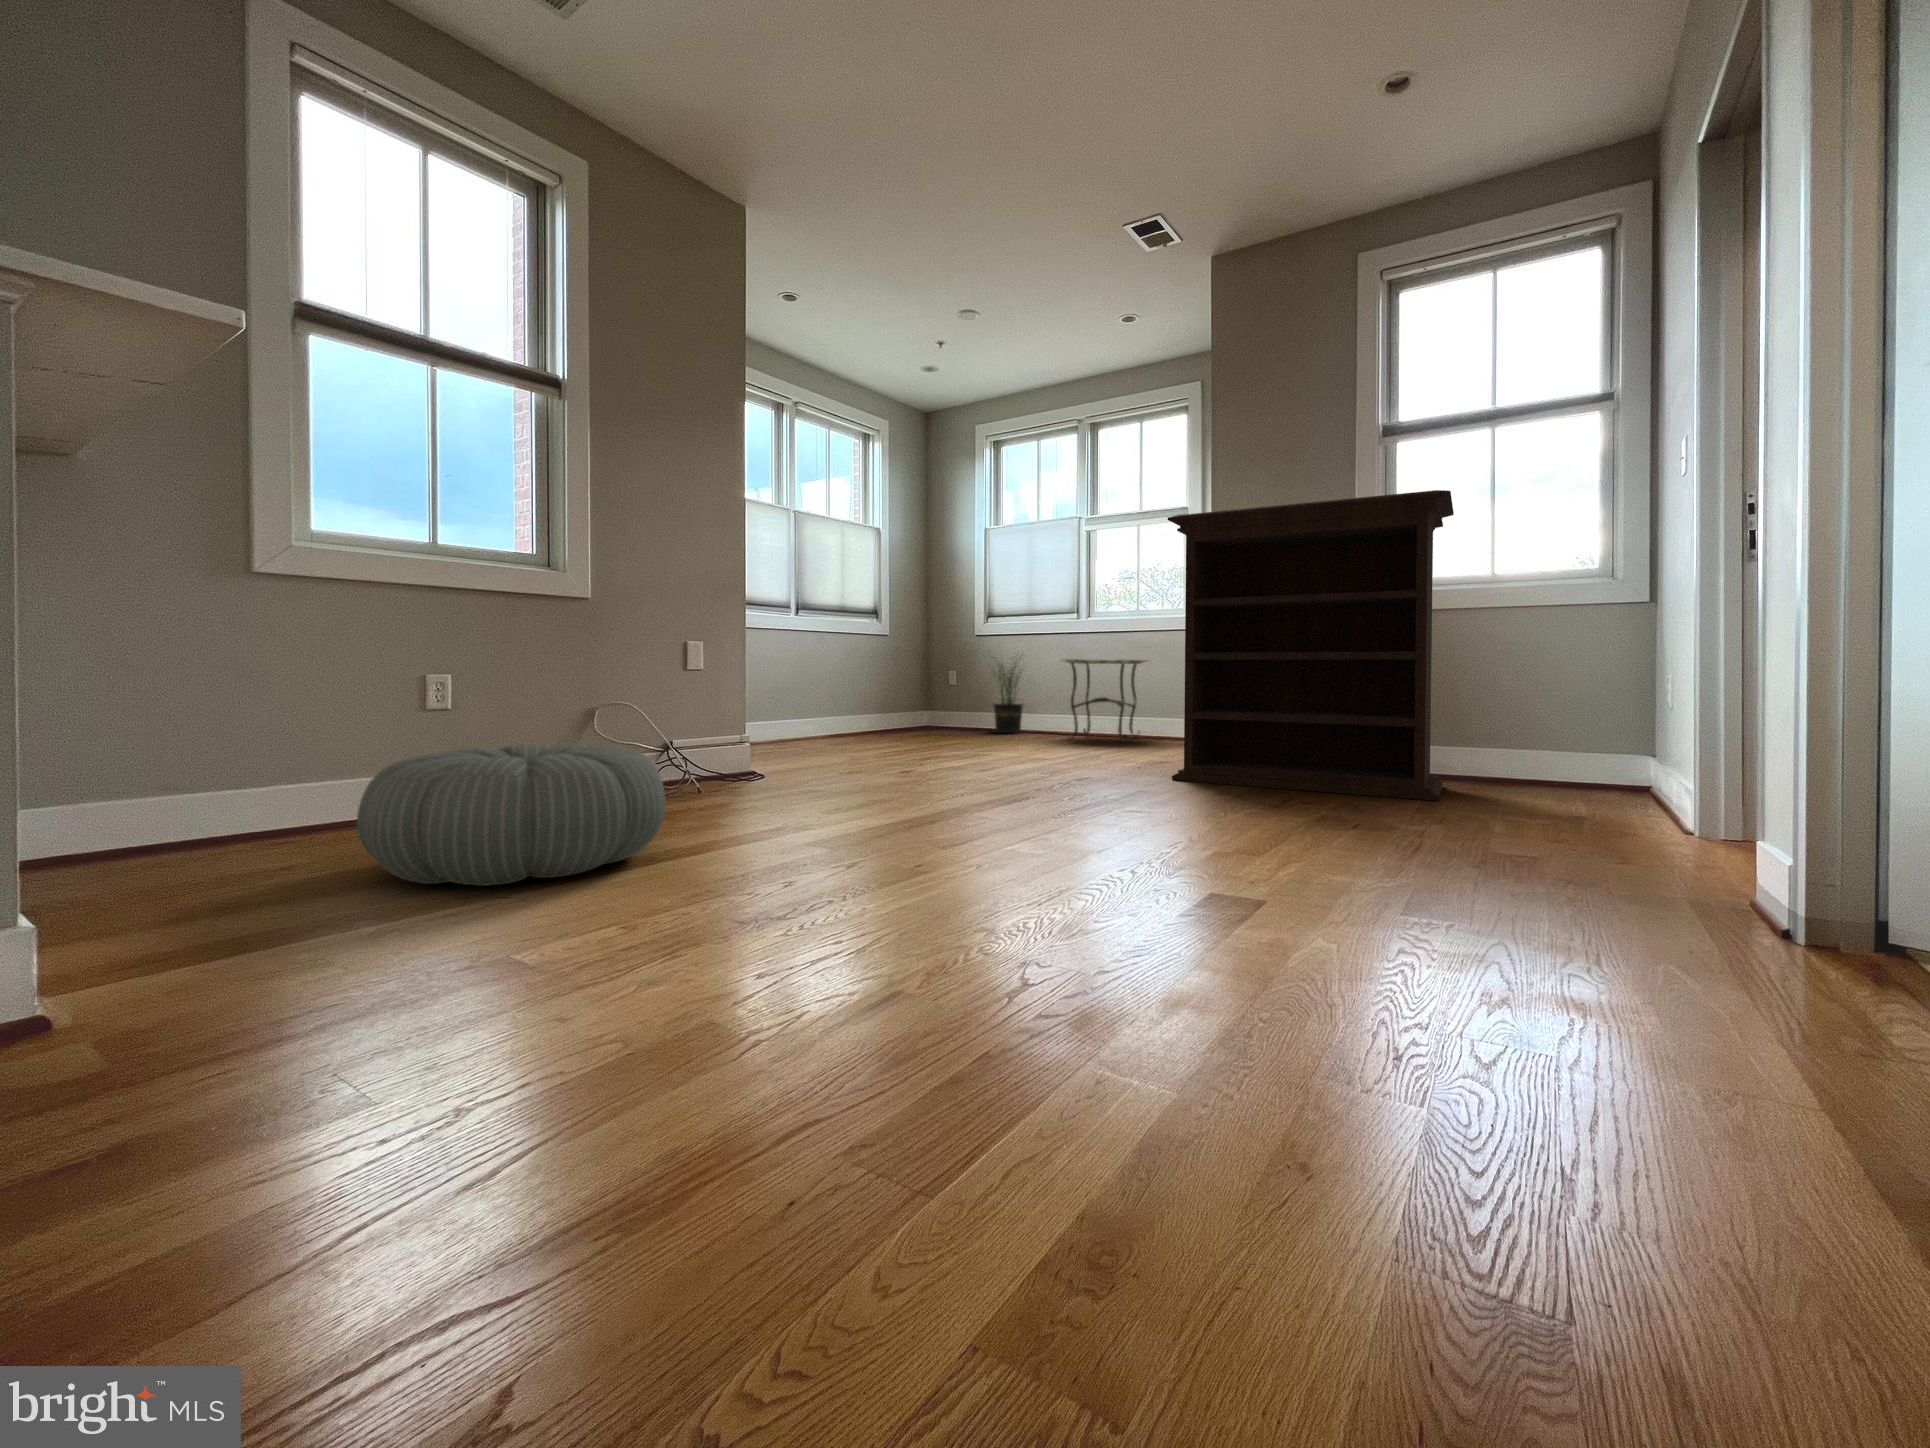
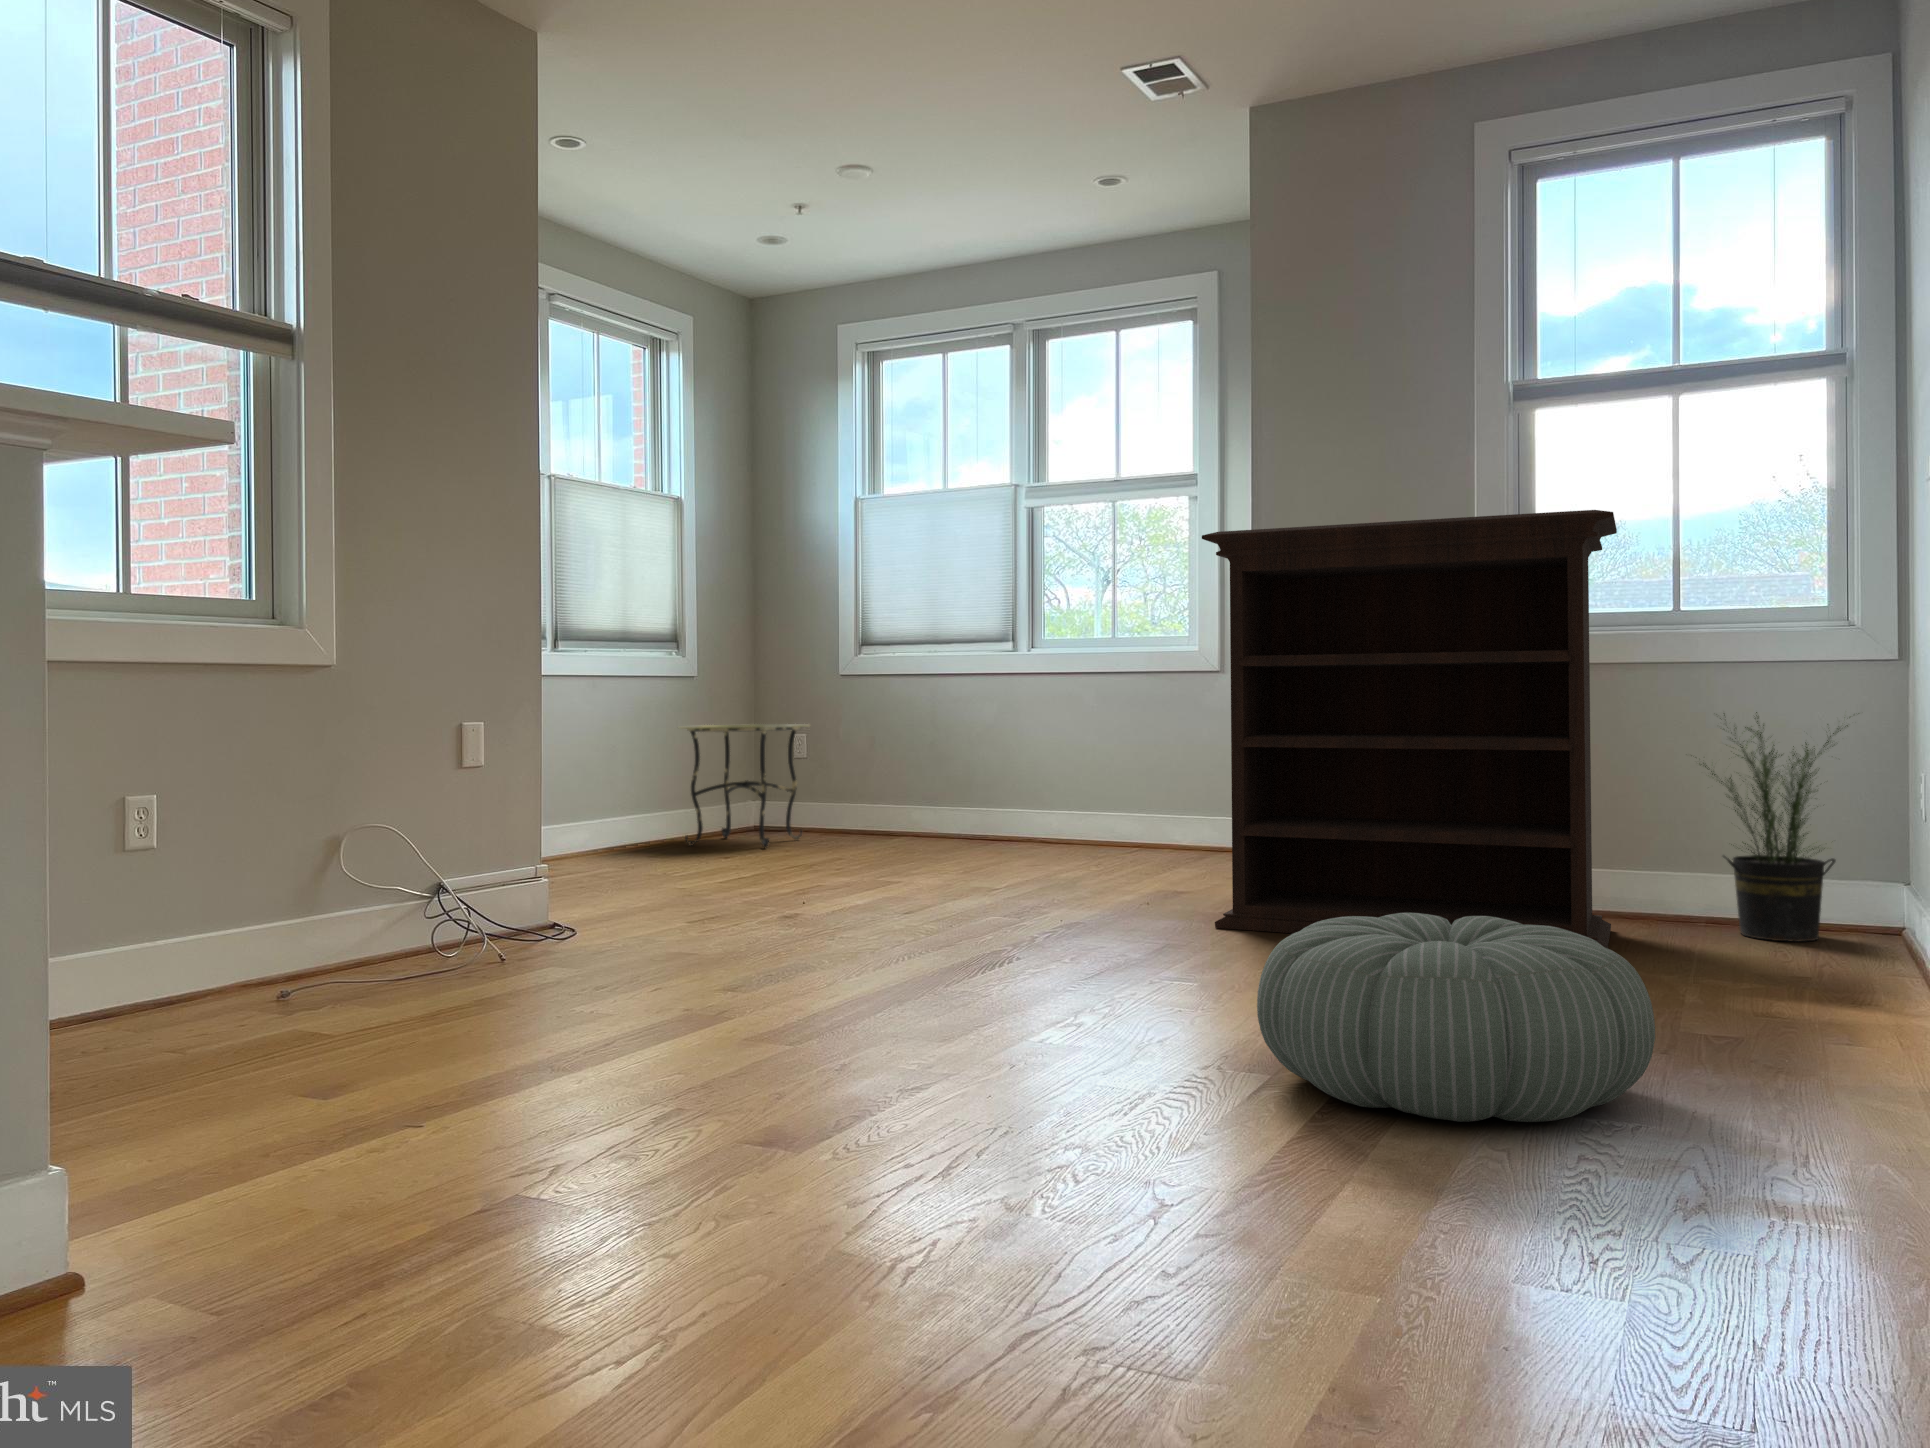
potted plant: present [993,657,1023,733] -> present [1699,712,1848,942]
side table: present [1062,659,1148,741] -> present [679,724,810,848]
pouf: present [357,744,666,886] -> present [1257,913,1655,1122]

